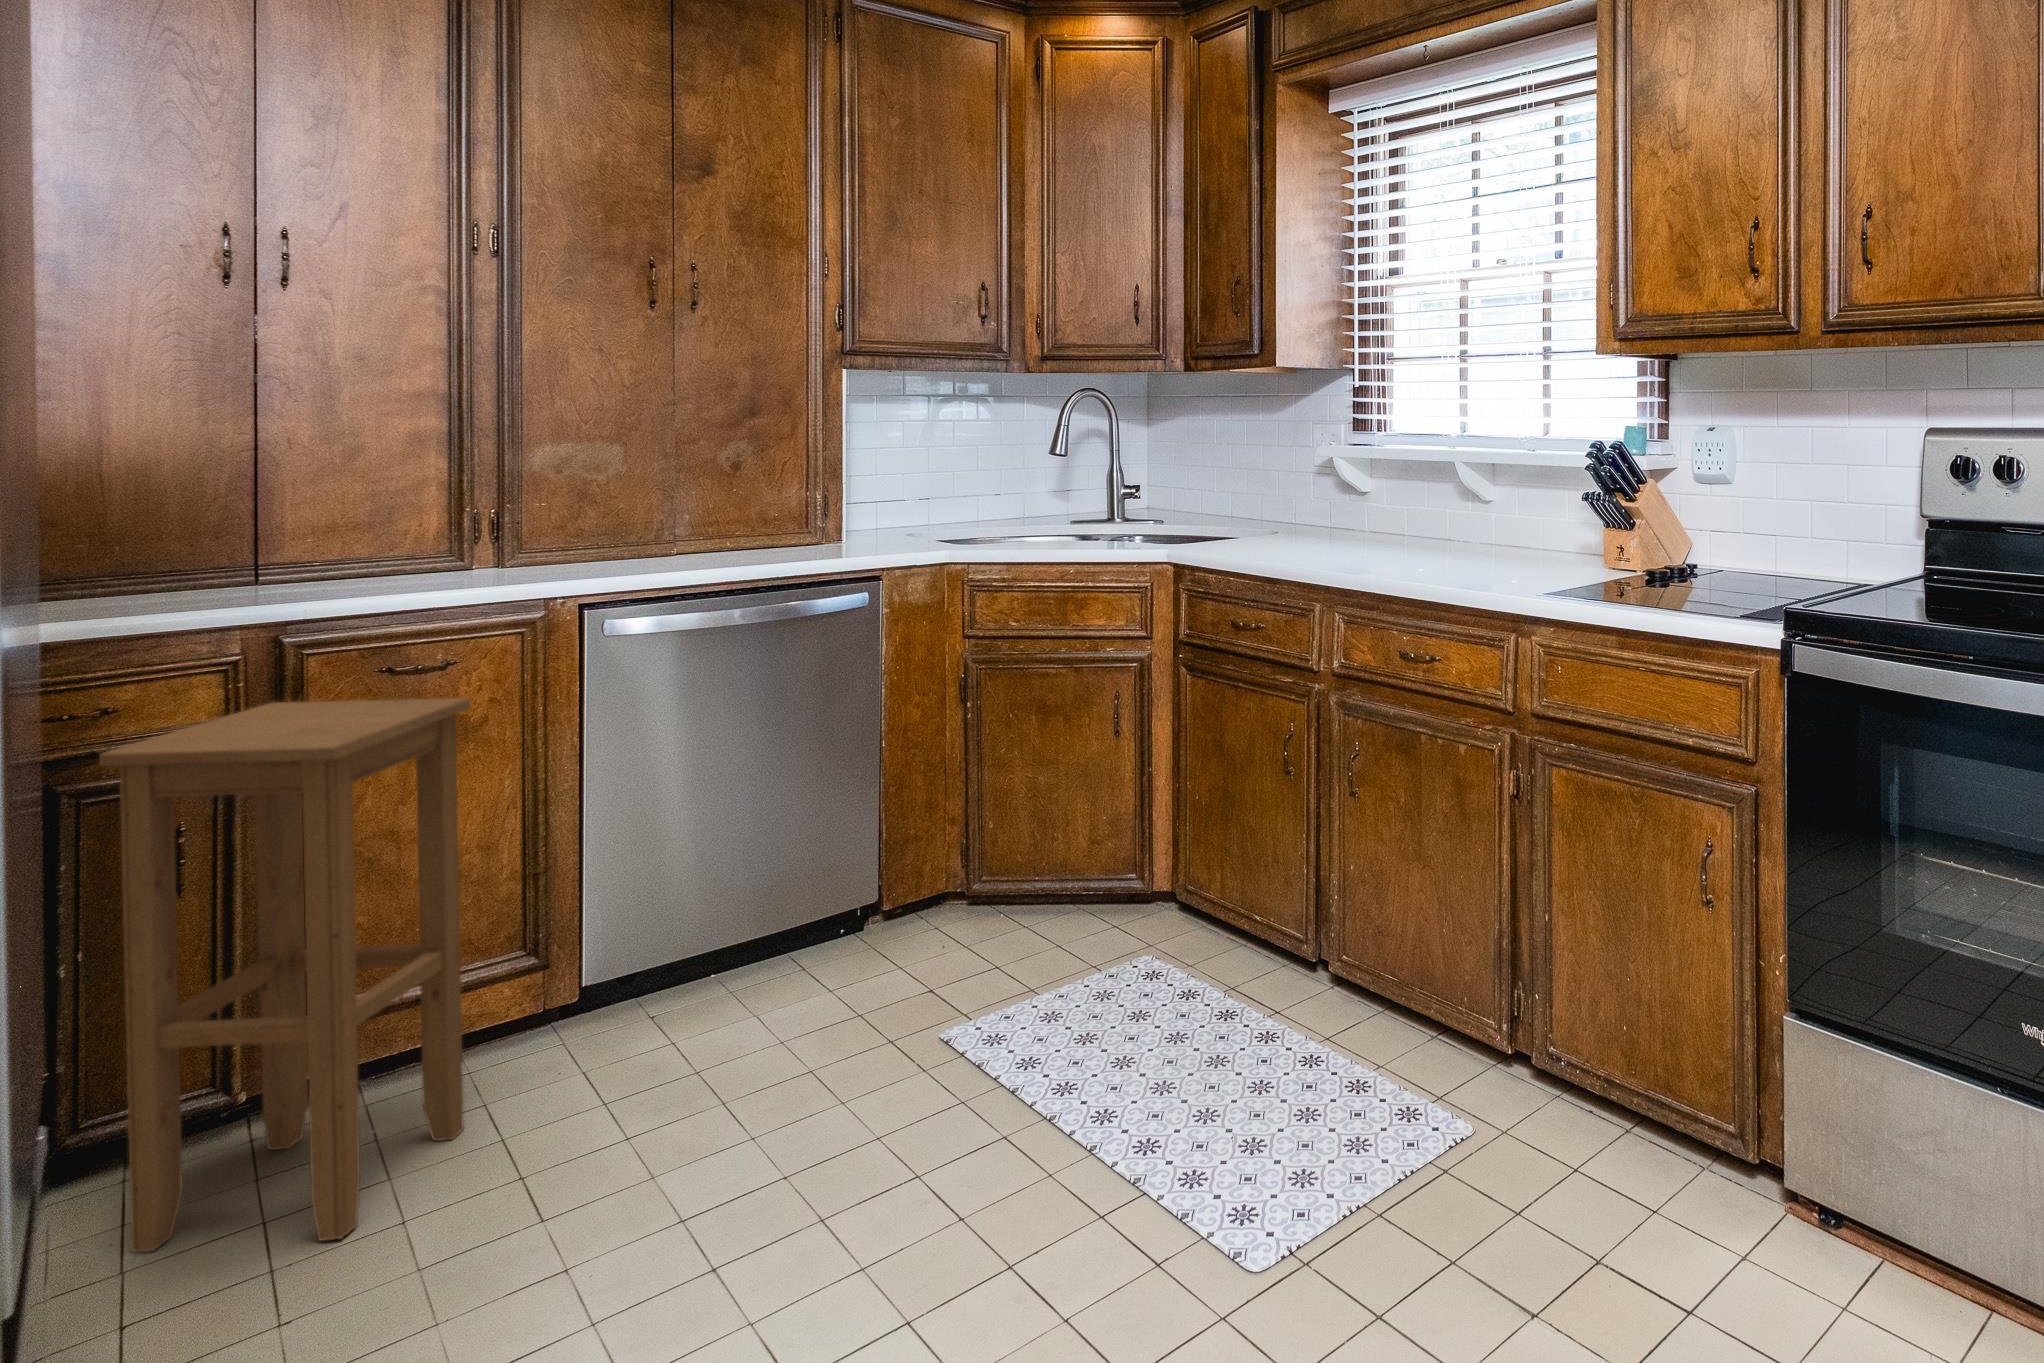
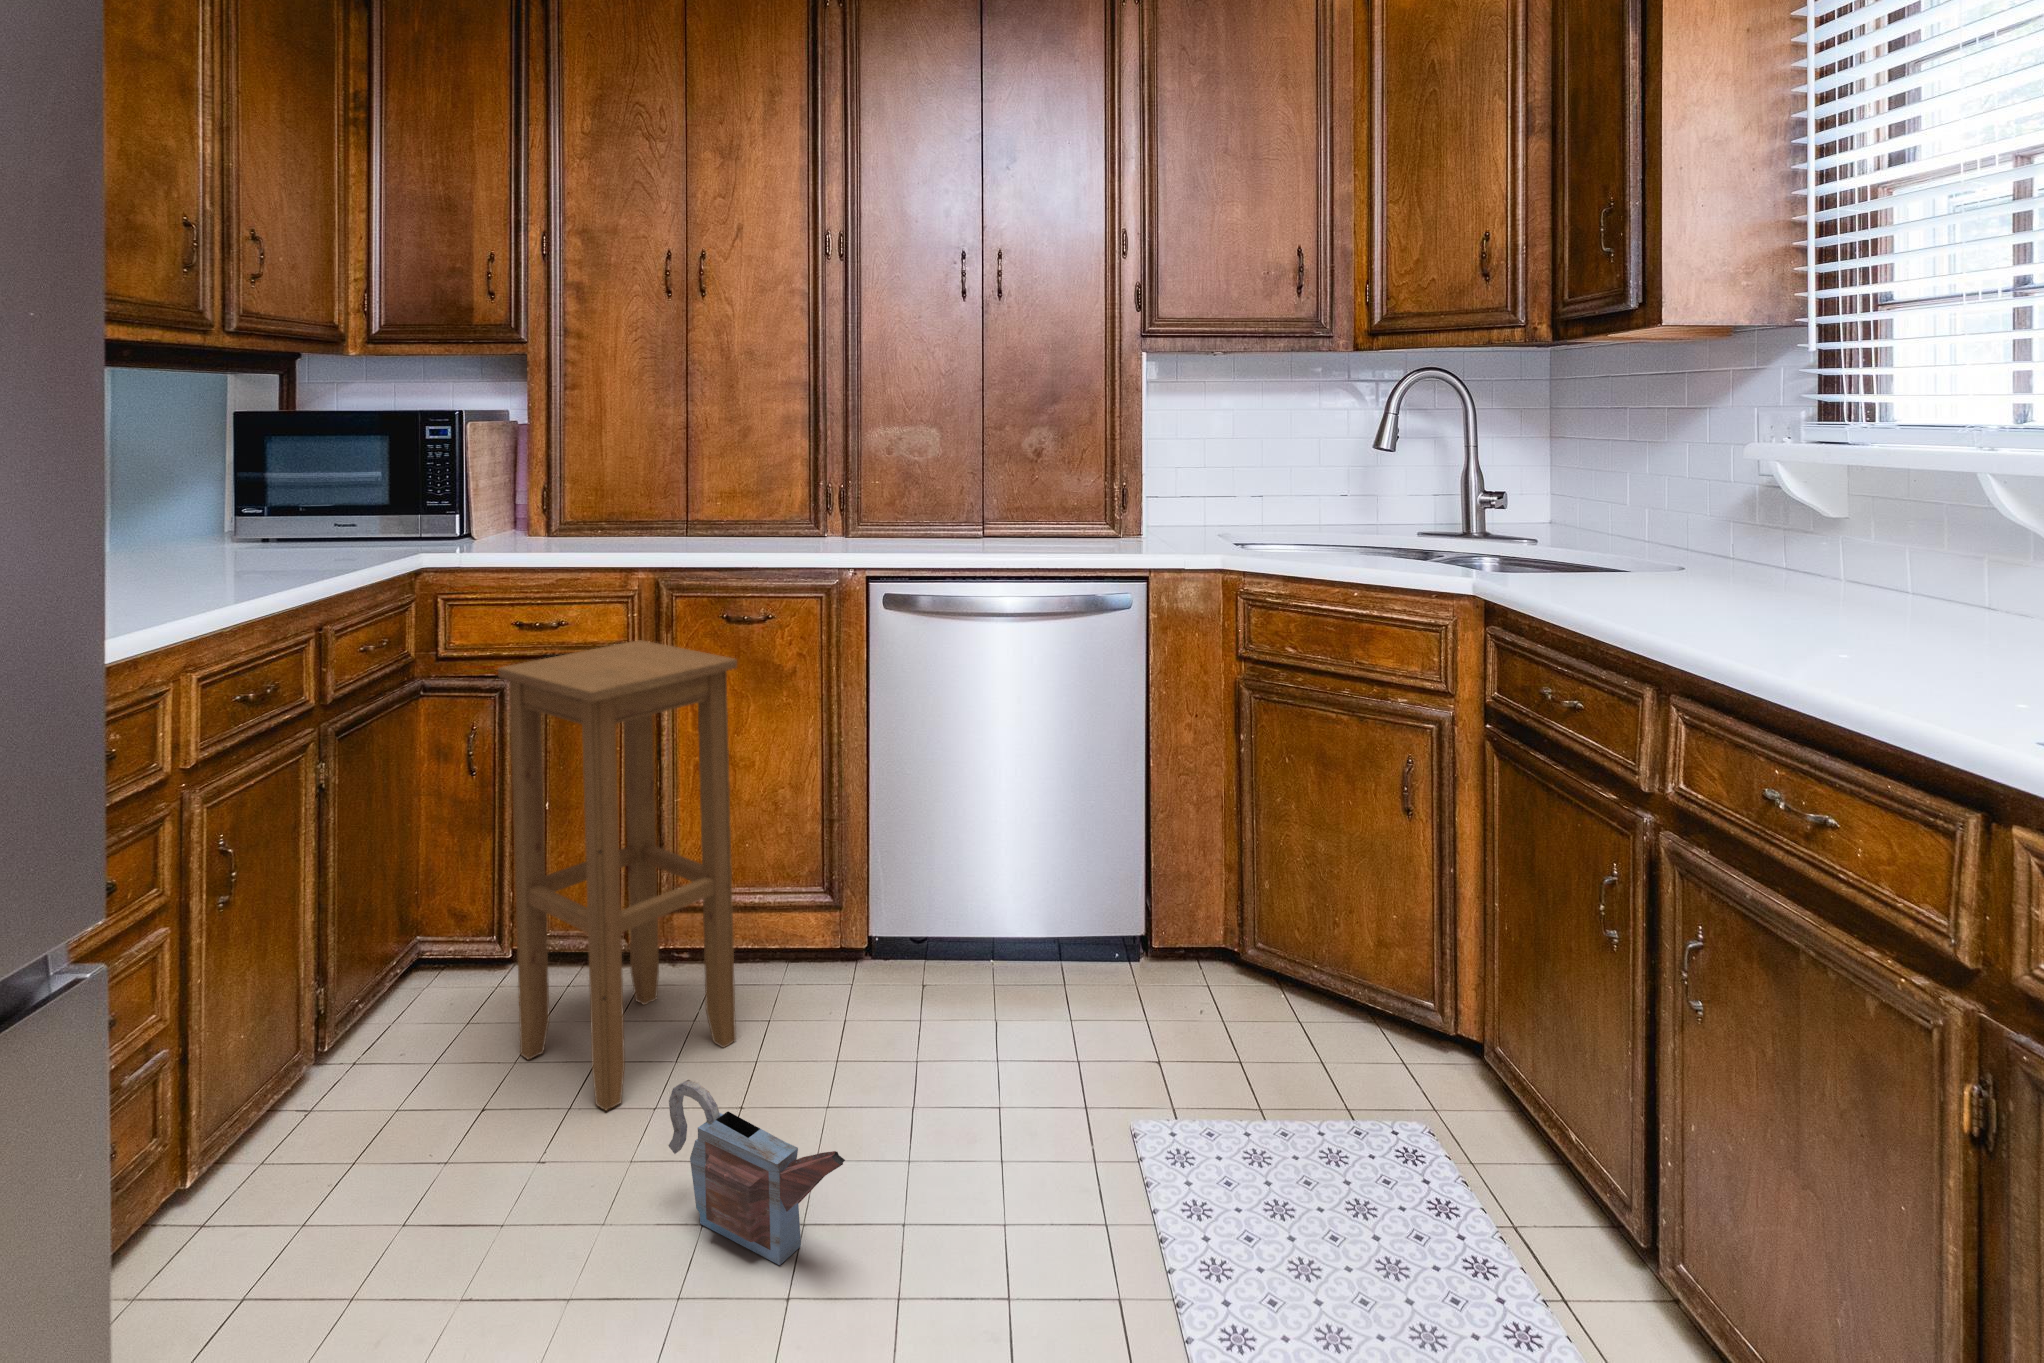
watering can: none [508,1104,766,1256] -> present [668,1080,845,1265]

